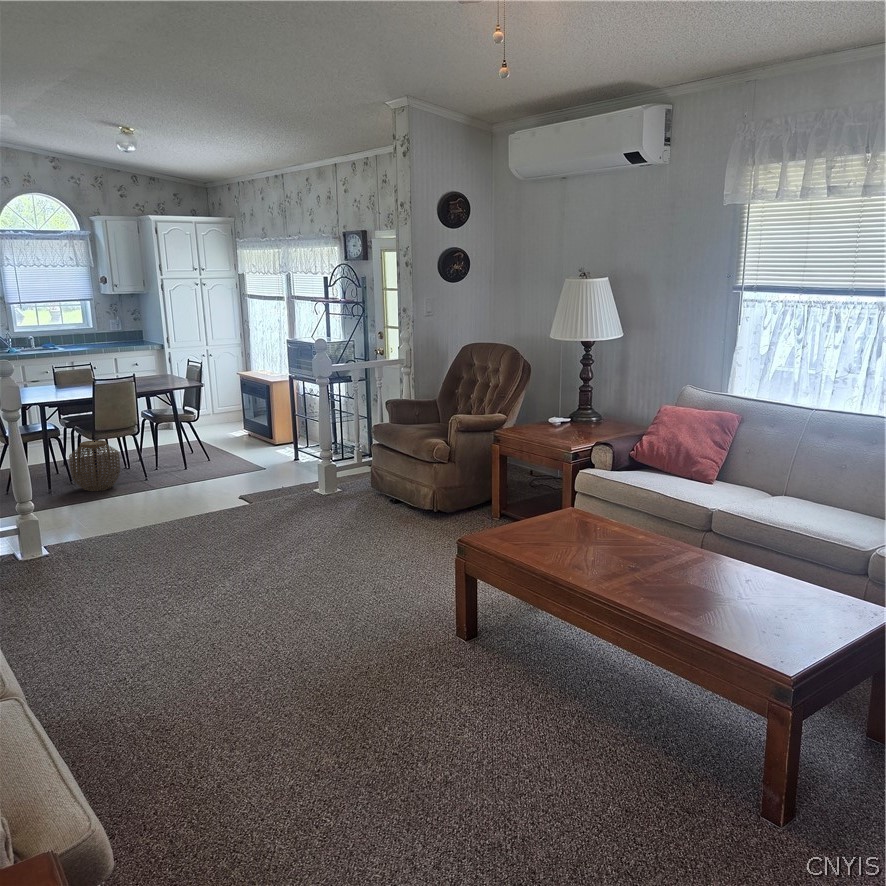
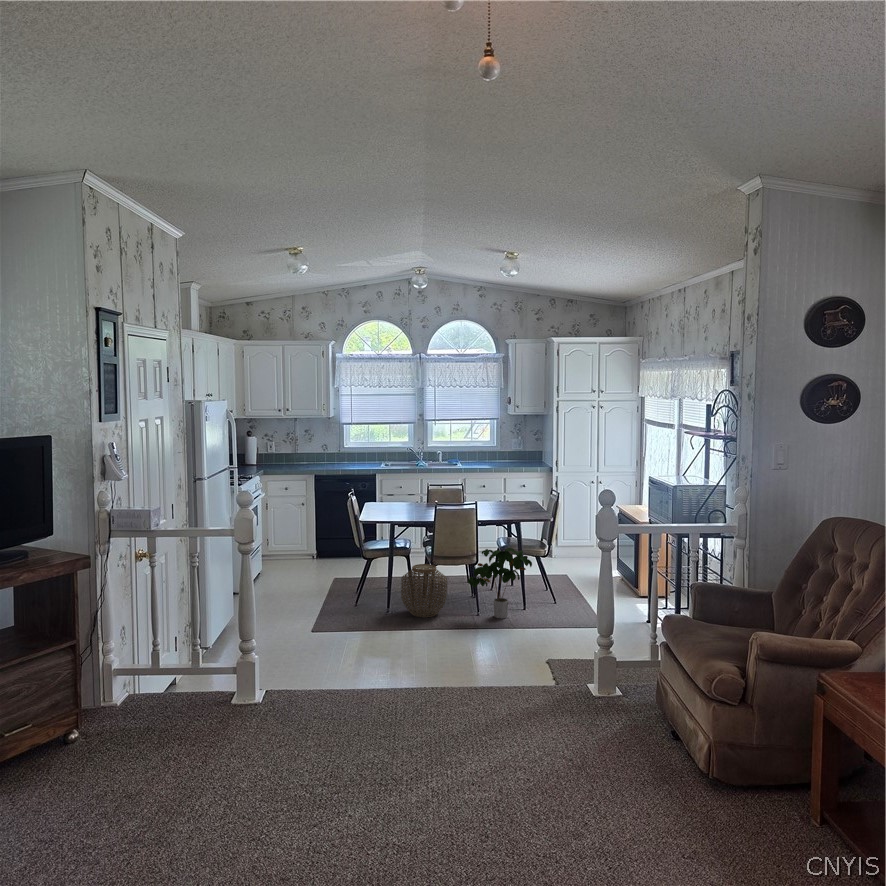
potted plant: none [141,414,197,479] -> present [468,548,532,618]

